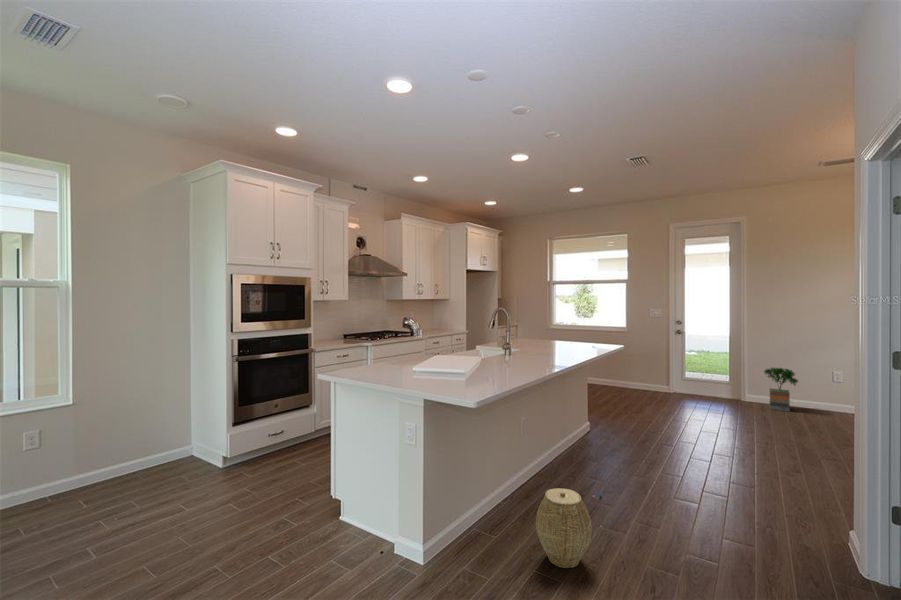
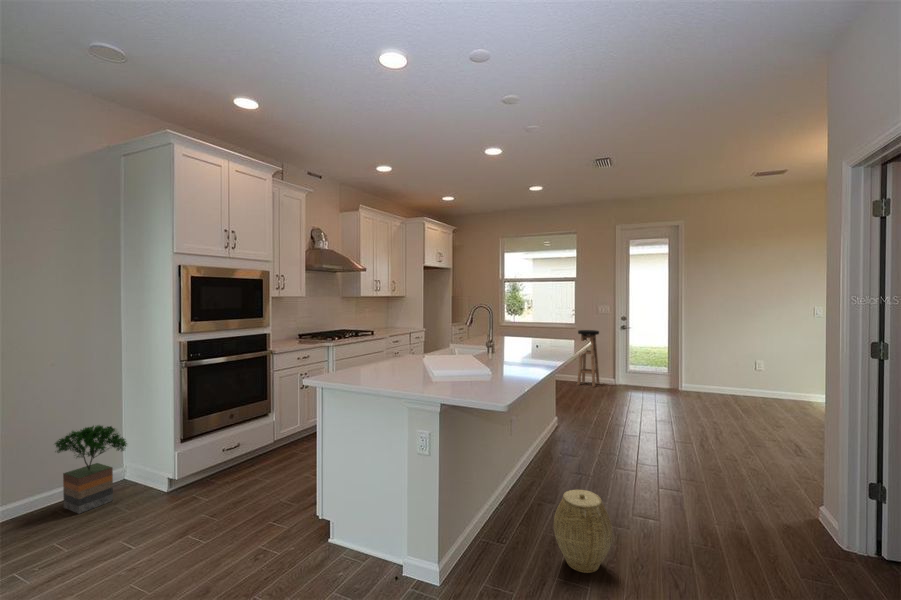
bar stool: none [627,334,652,394] -> present [577,330,600,387]
potted tree: present [764,368,798,412] -> present [55,425,127,514]

